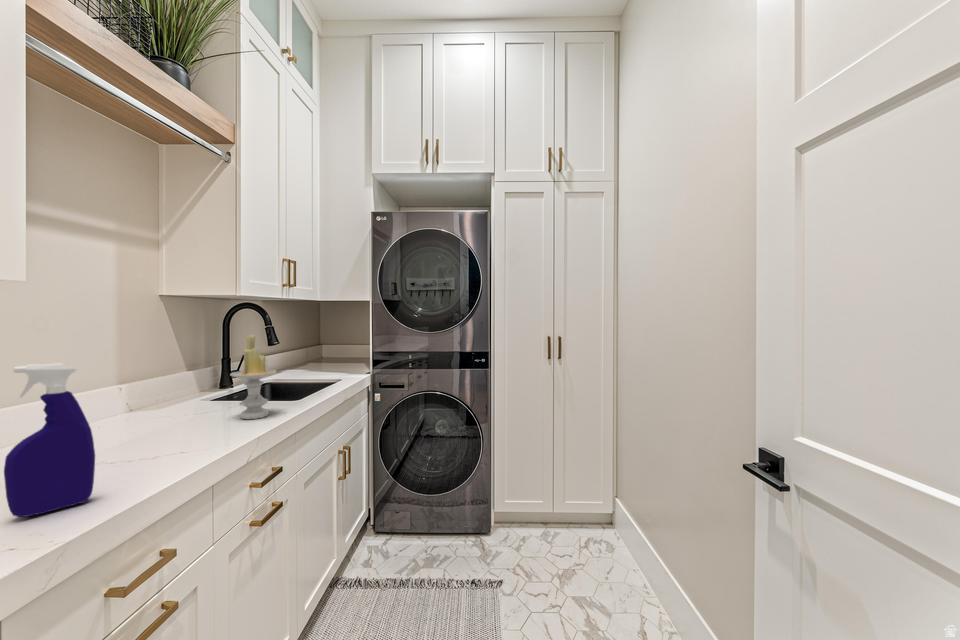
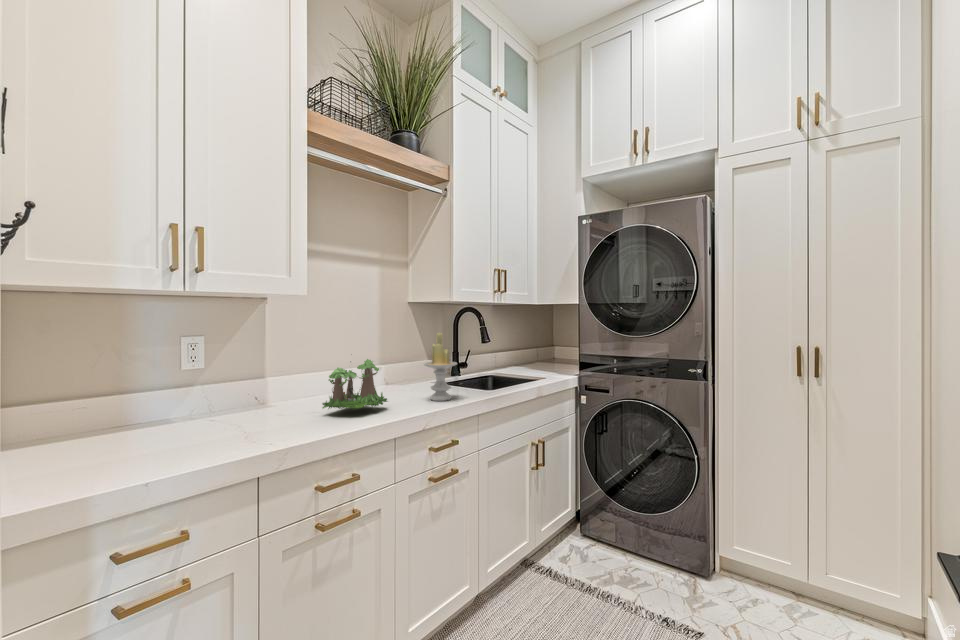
plant: none [86,345,199,456] -> present [322,359,387,409]
spray bottle: present [4,363,95,517] -> none [254,346,298,438]

